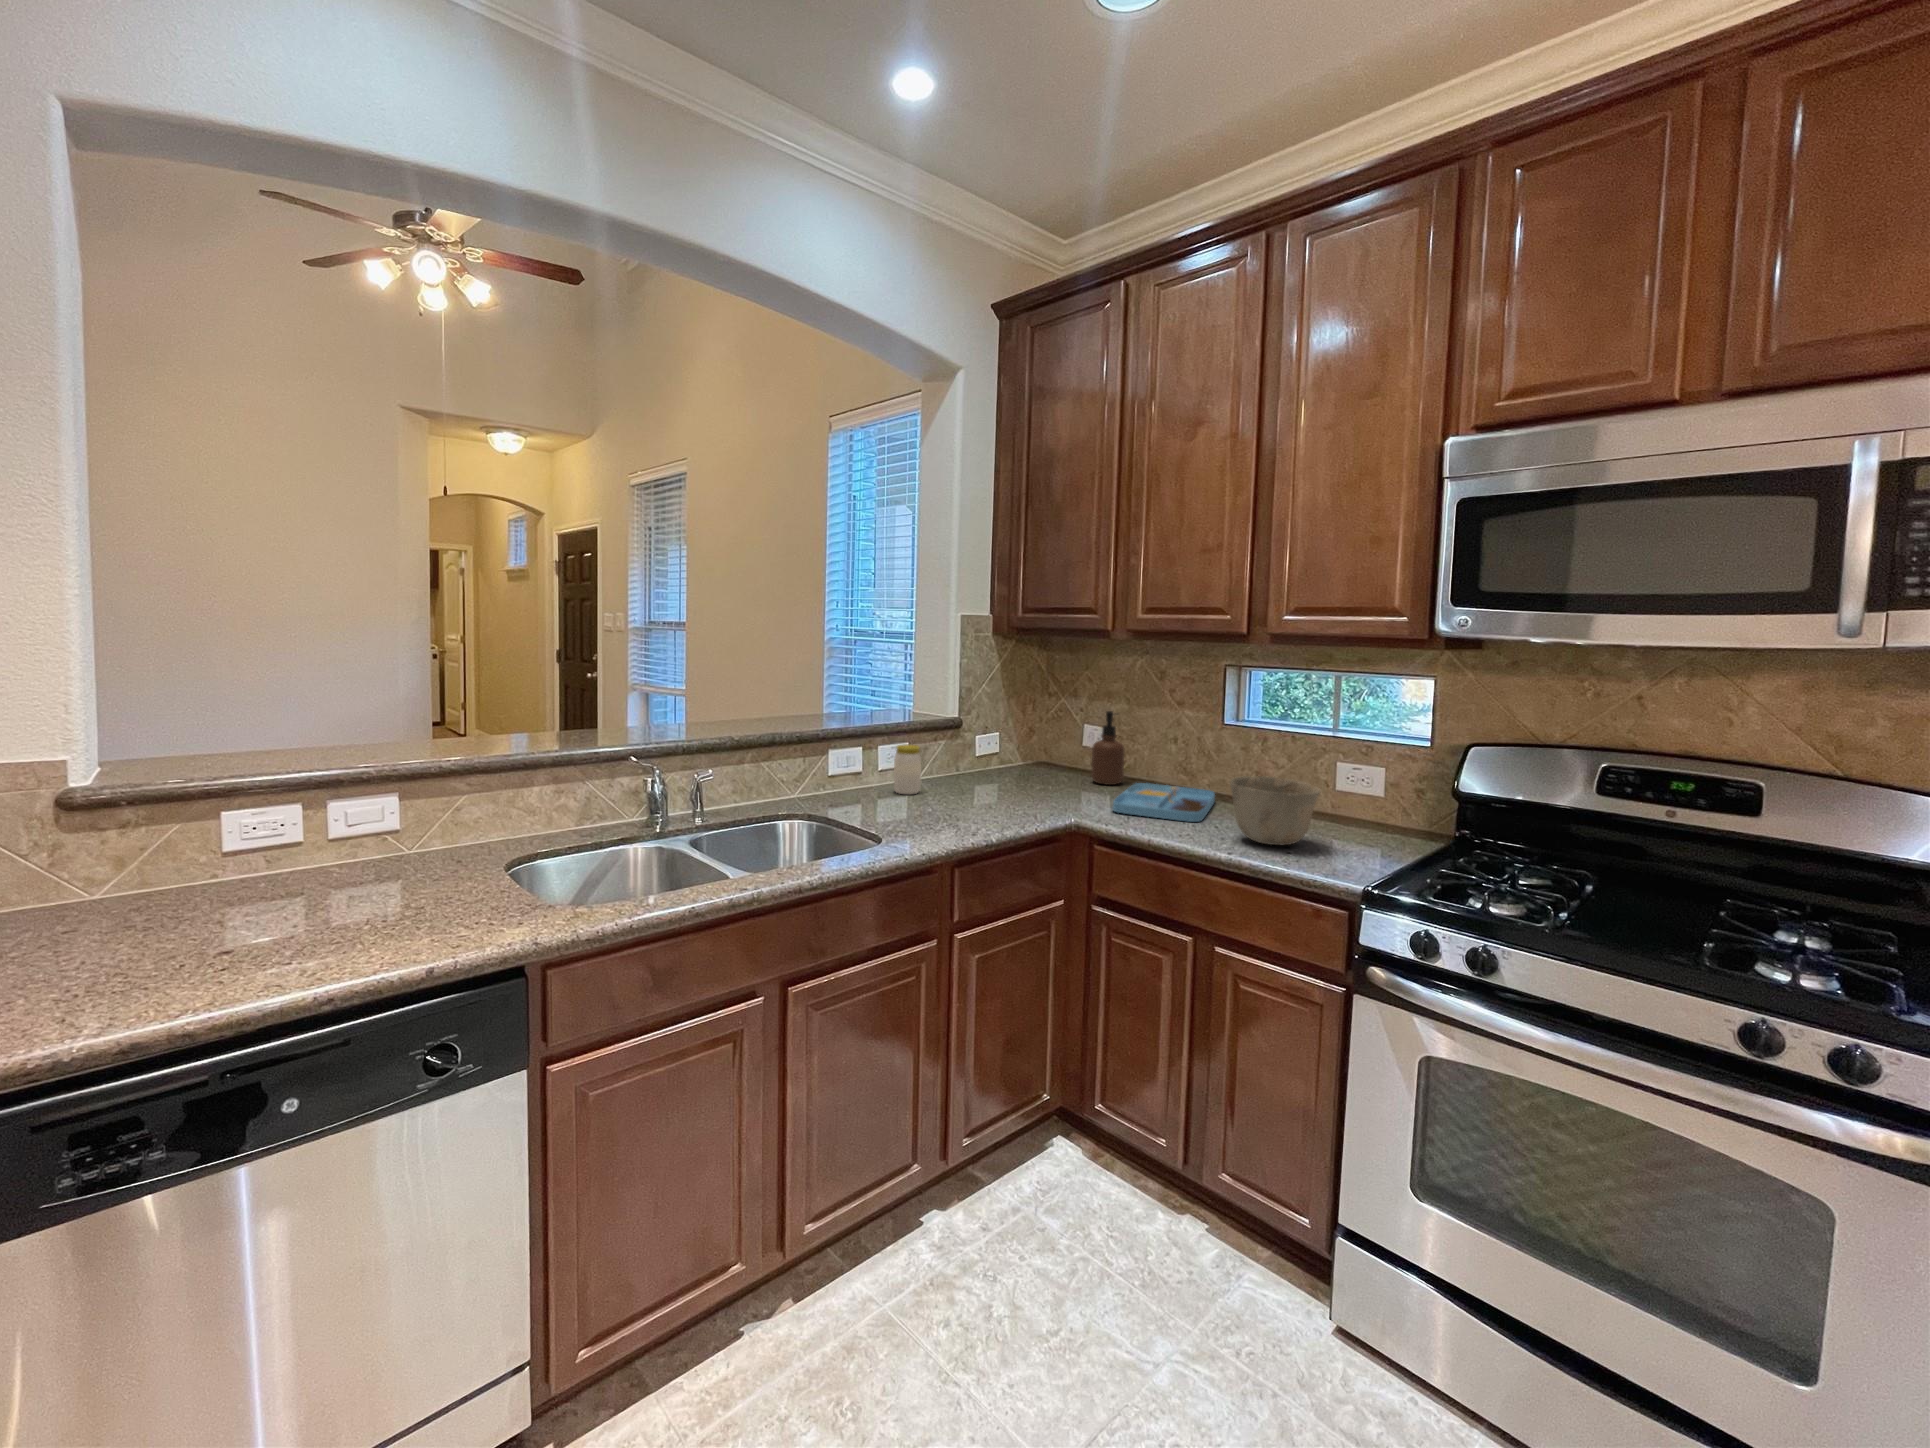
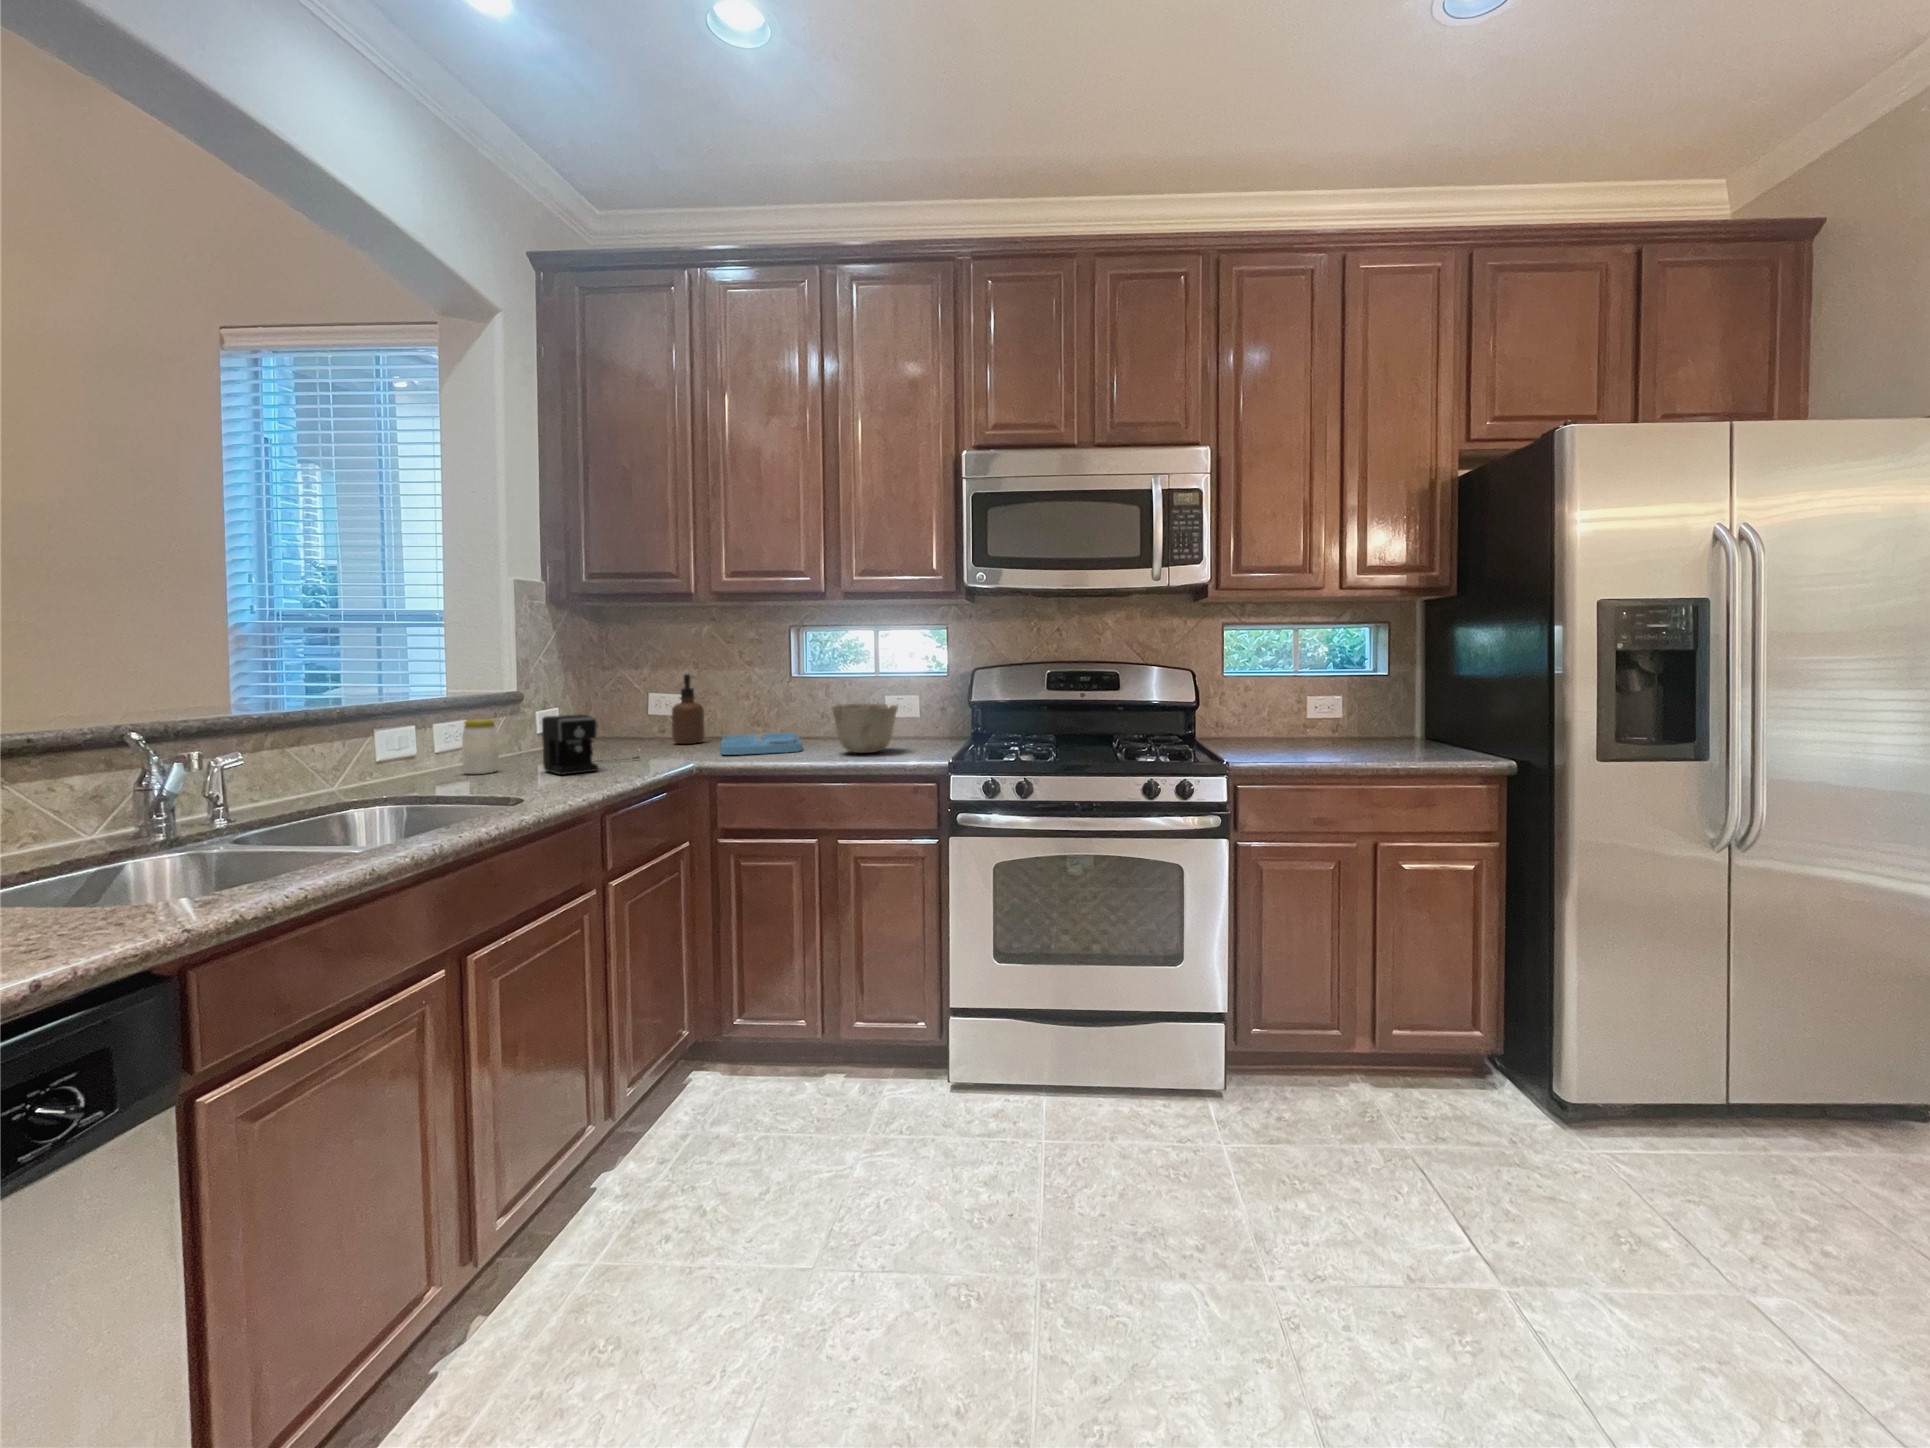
coffee maker: none [947,751,1036,812] -> present [542,714,639,775]

